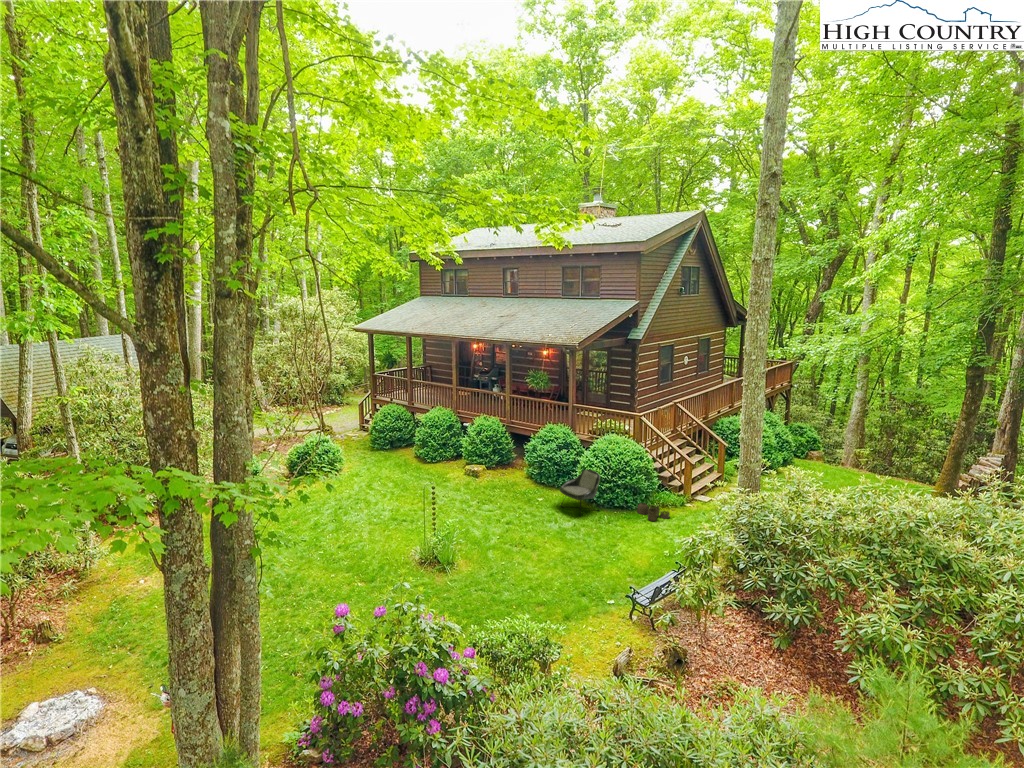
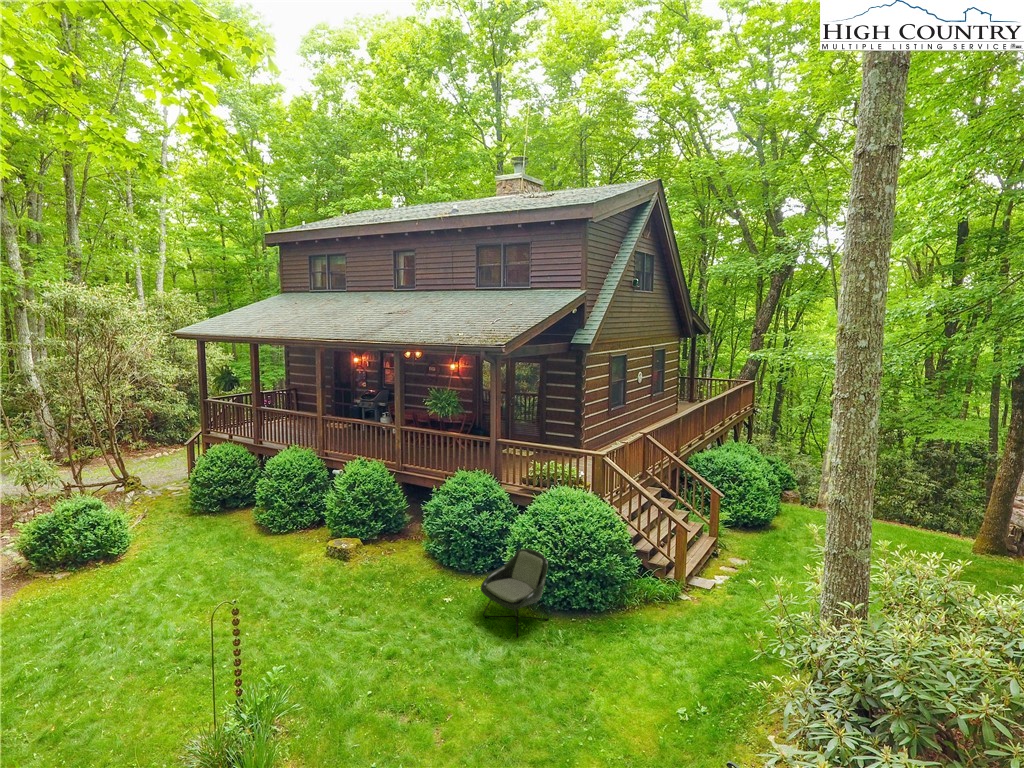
woven basket: present [637,503,670,521] -> none [607,600,661,636]

